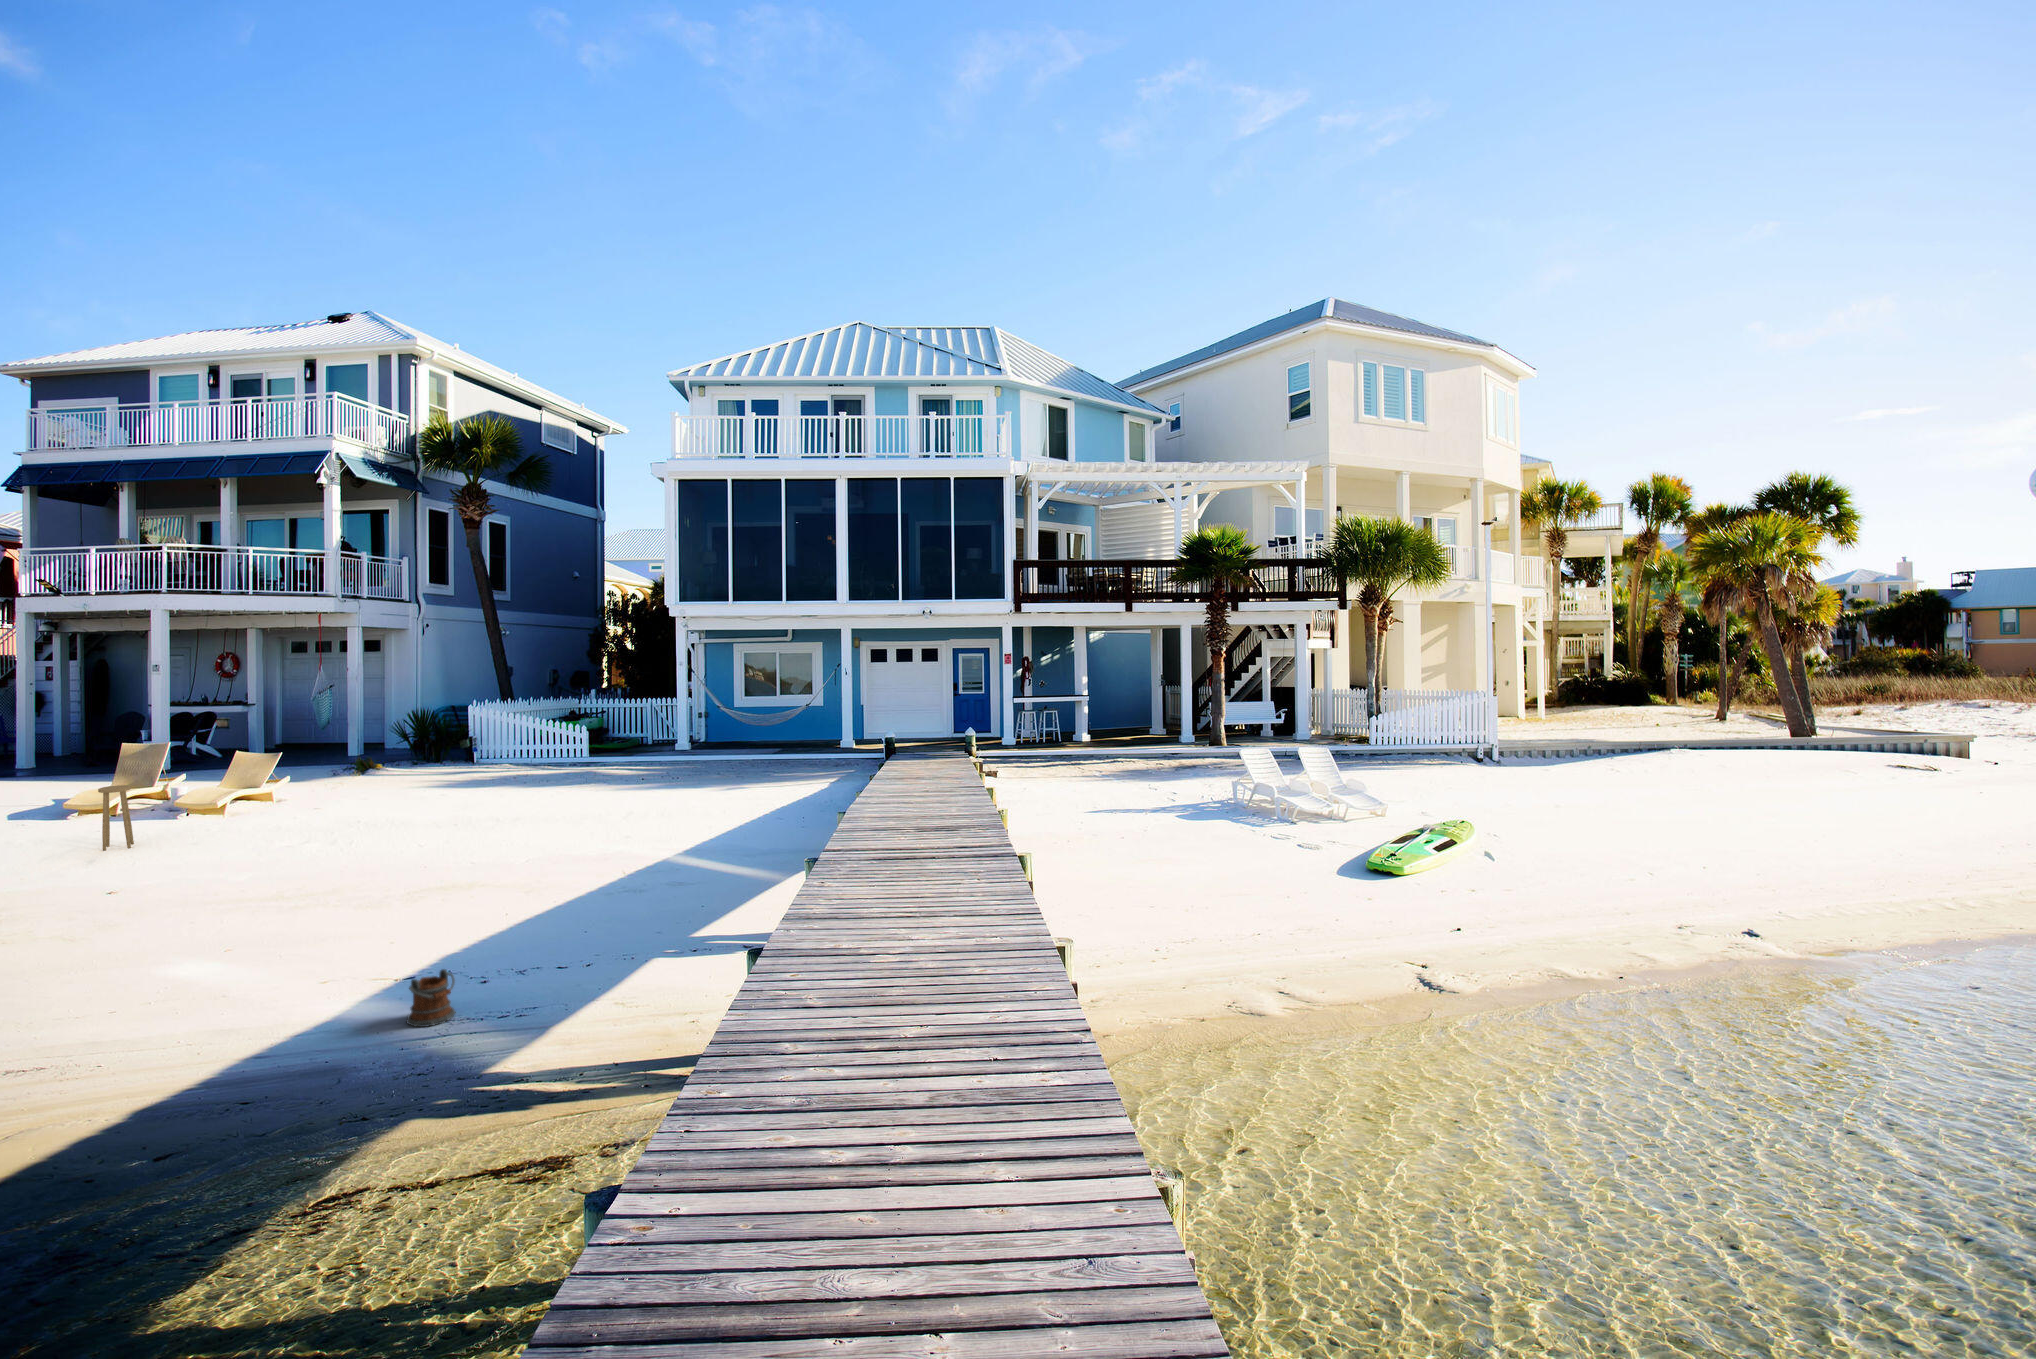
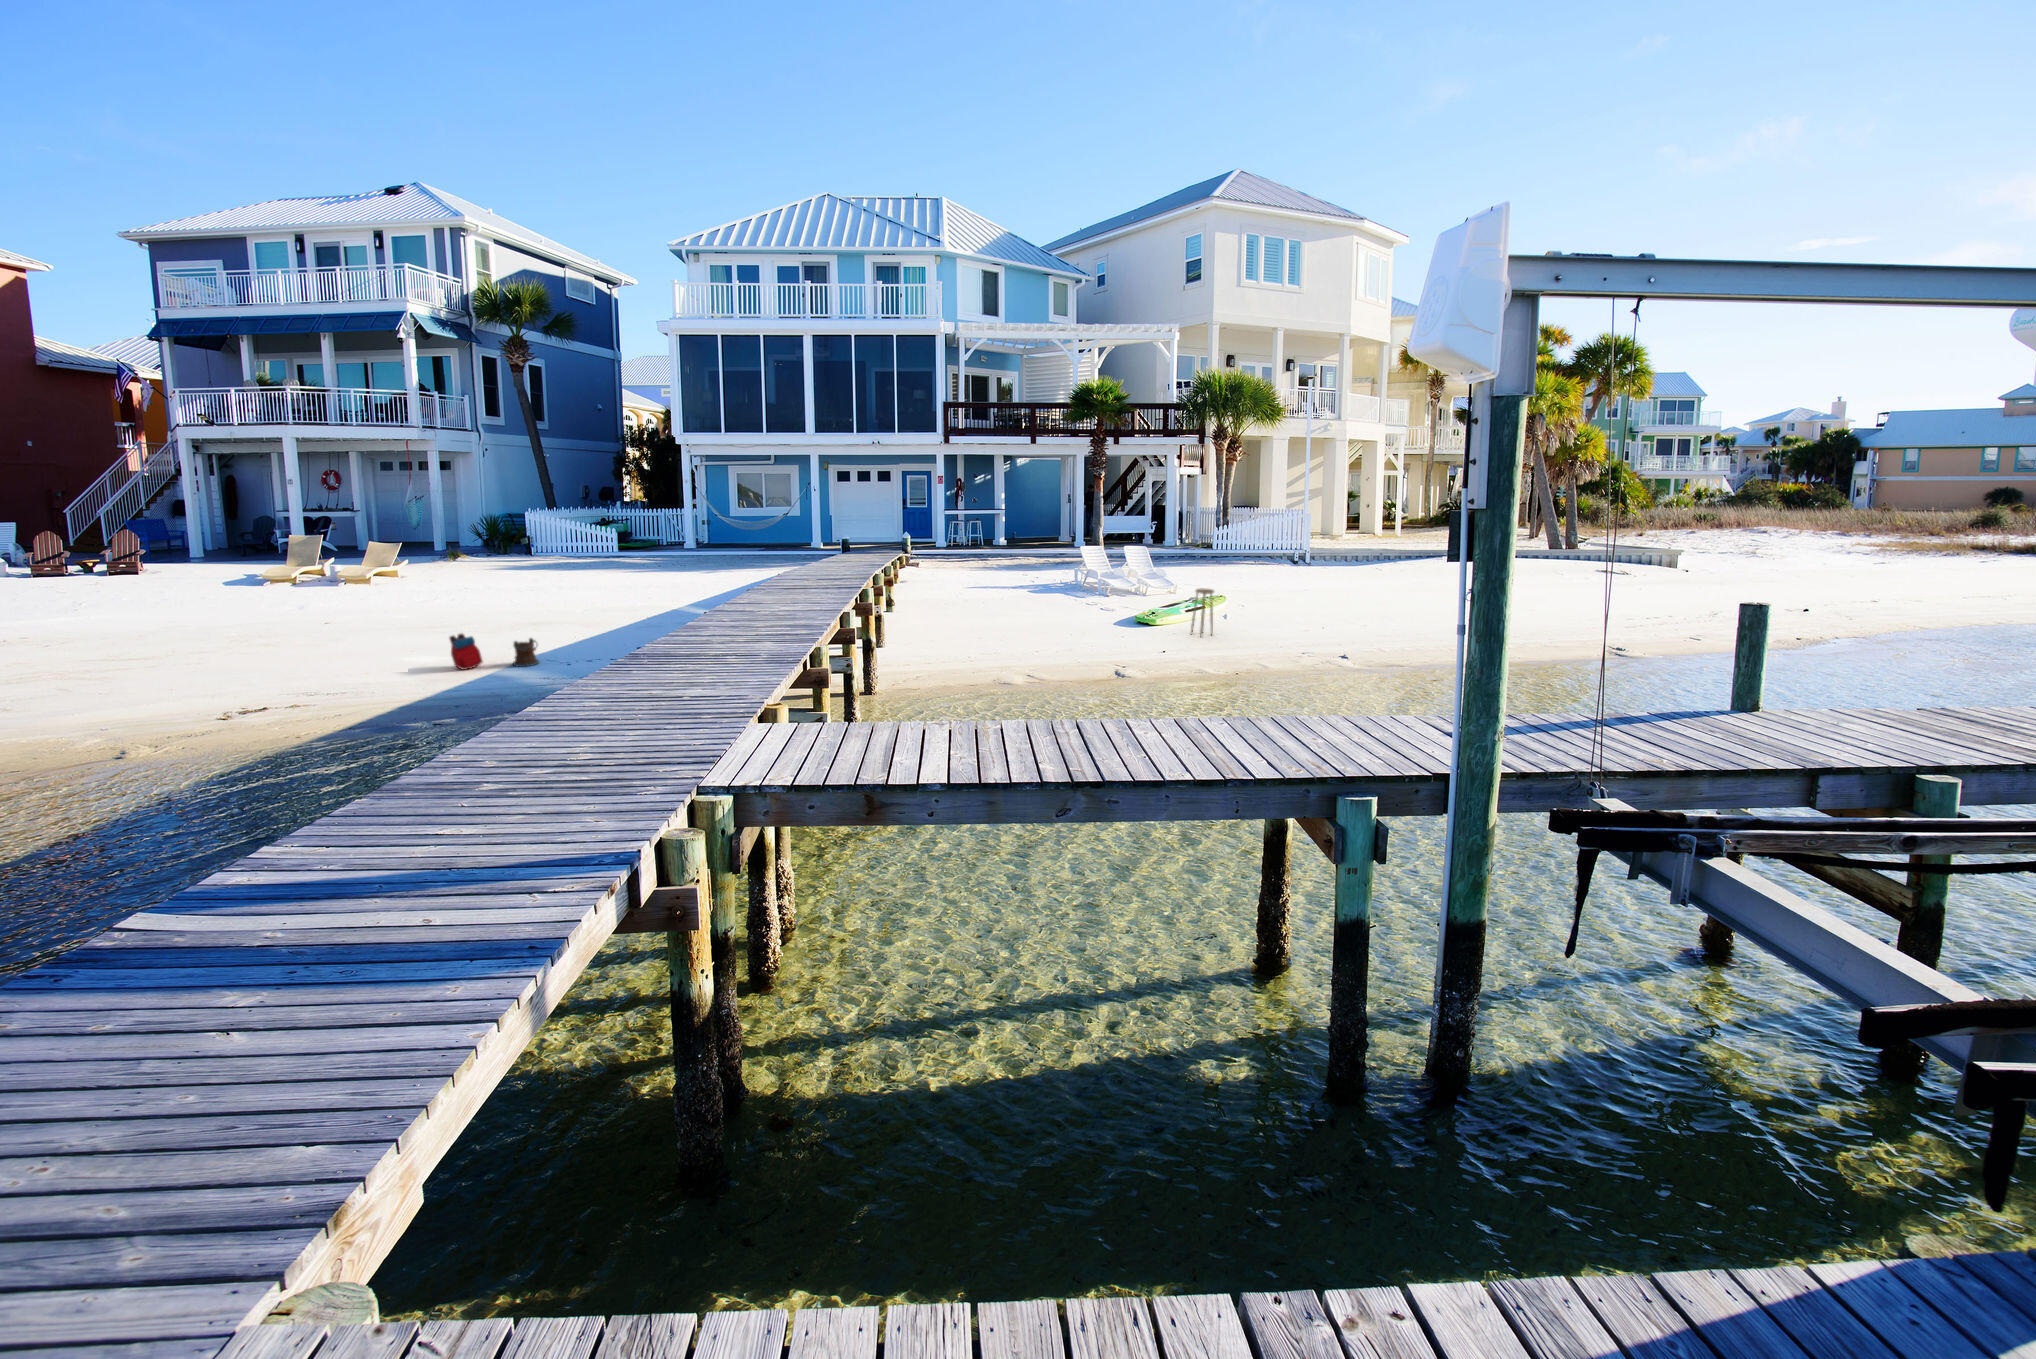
stool: present [98,785,134,851] -> present [1191,588,1214,636]
backpack: none [292,968,351,1040] -> present [450,634,482,670]

